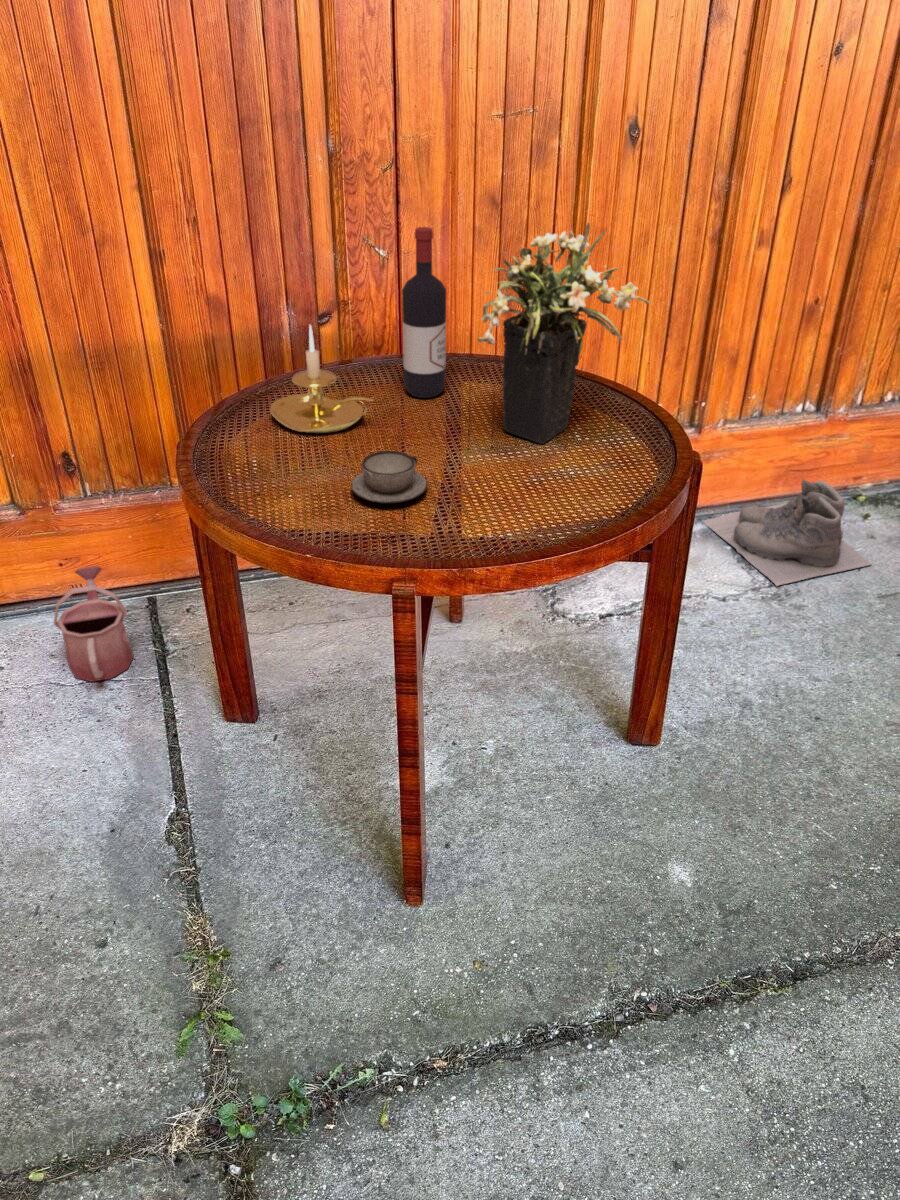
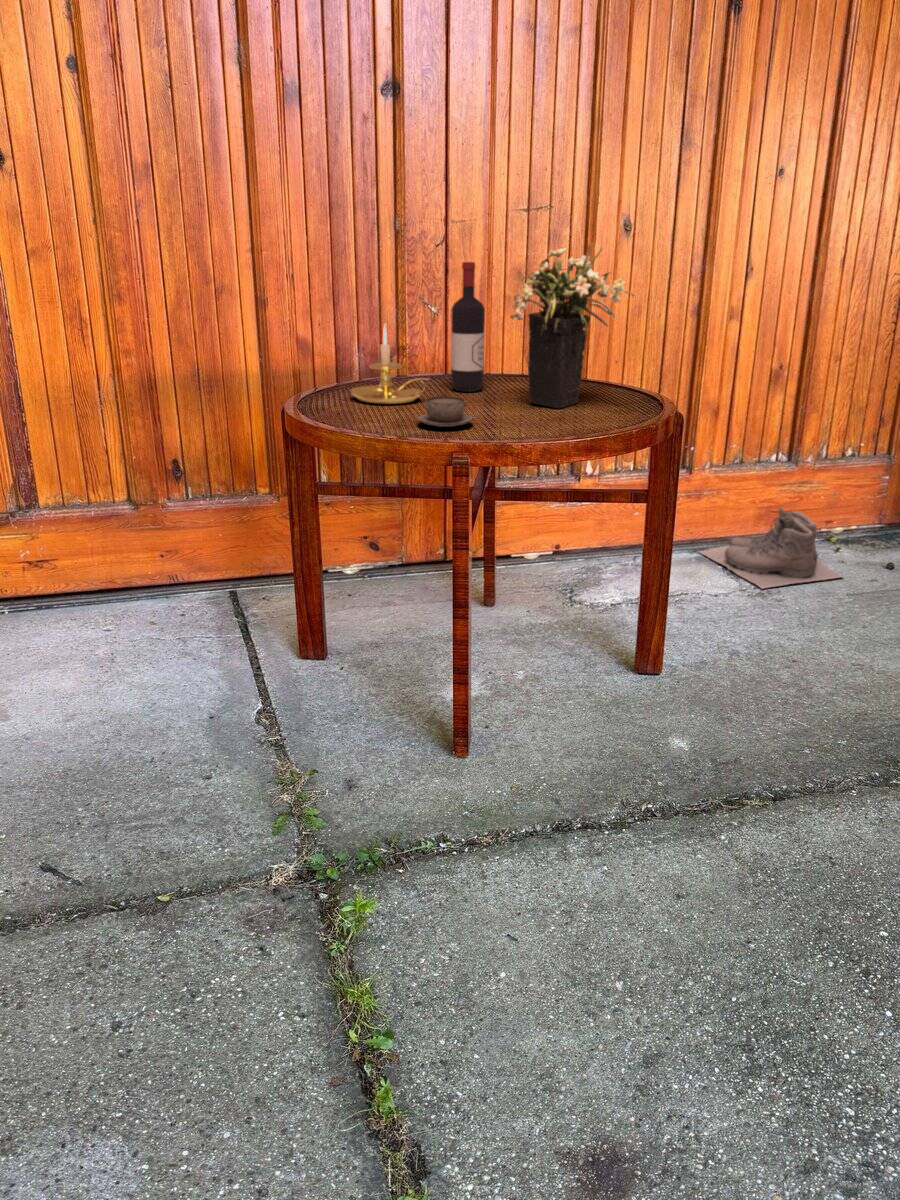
watering can: present [54,566,133,682] -> none [159,551,220,637]

